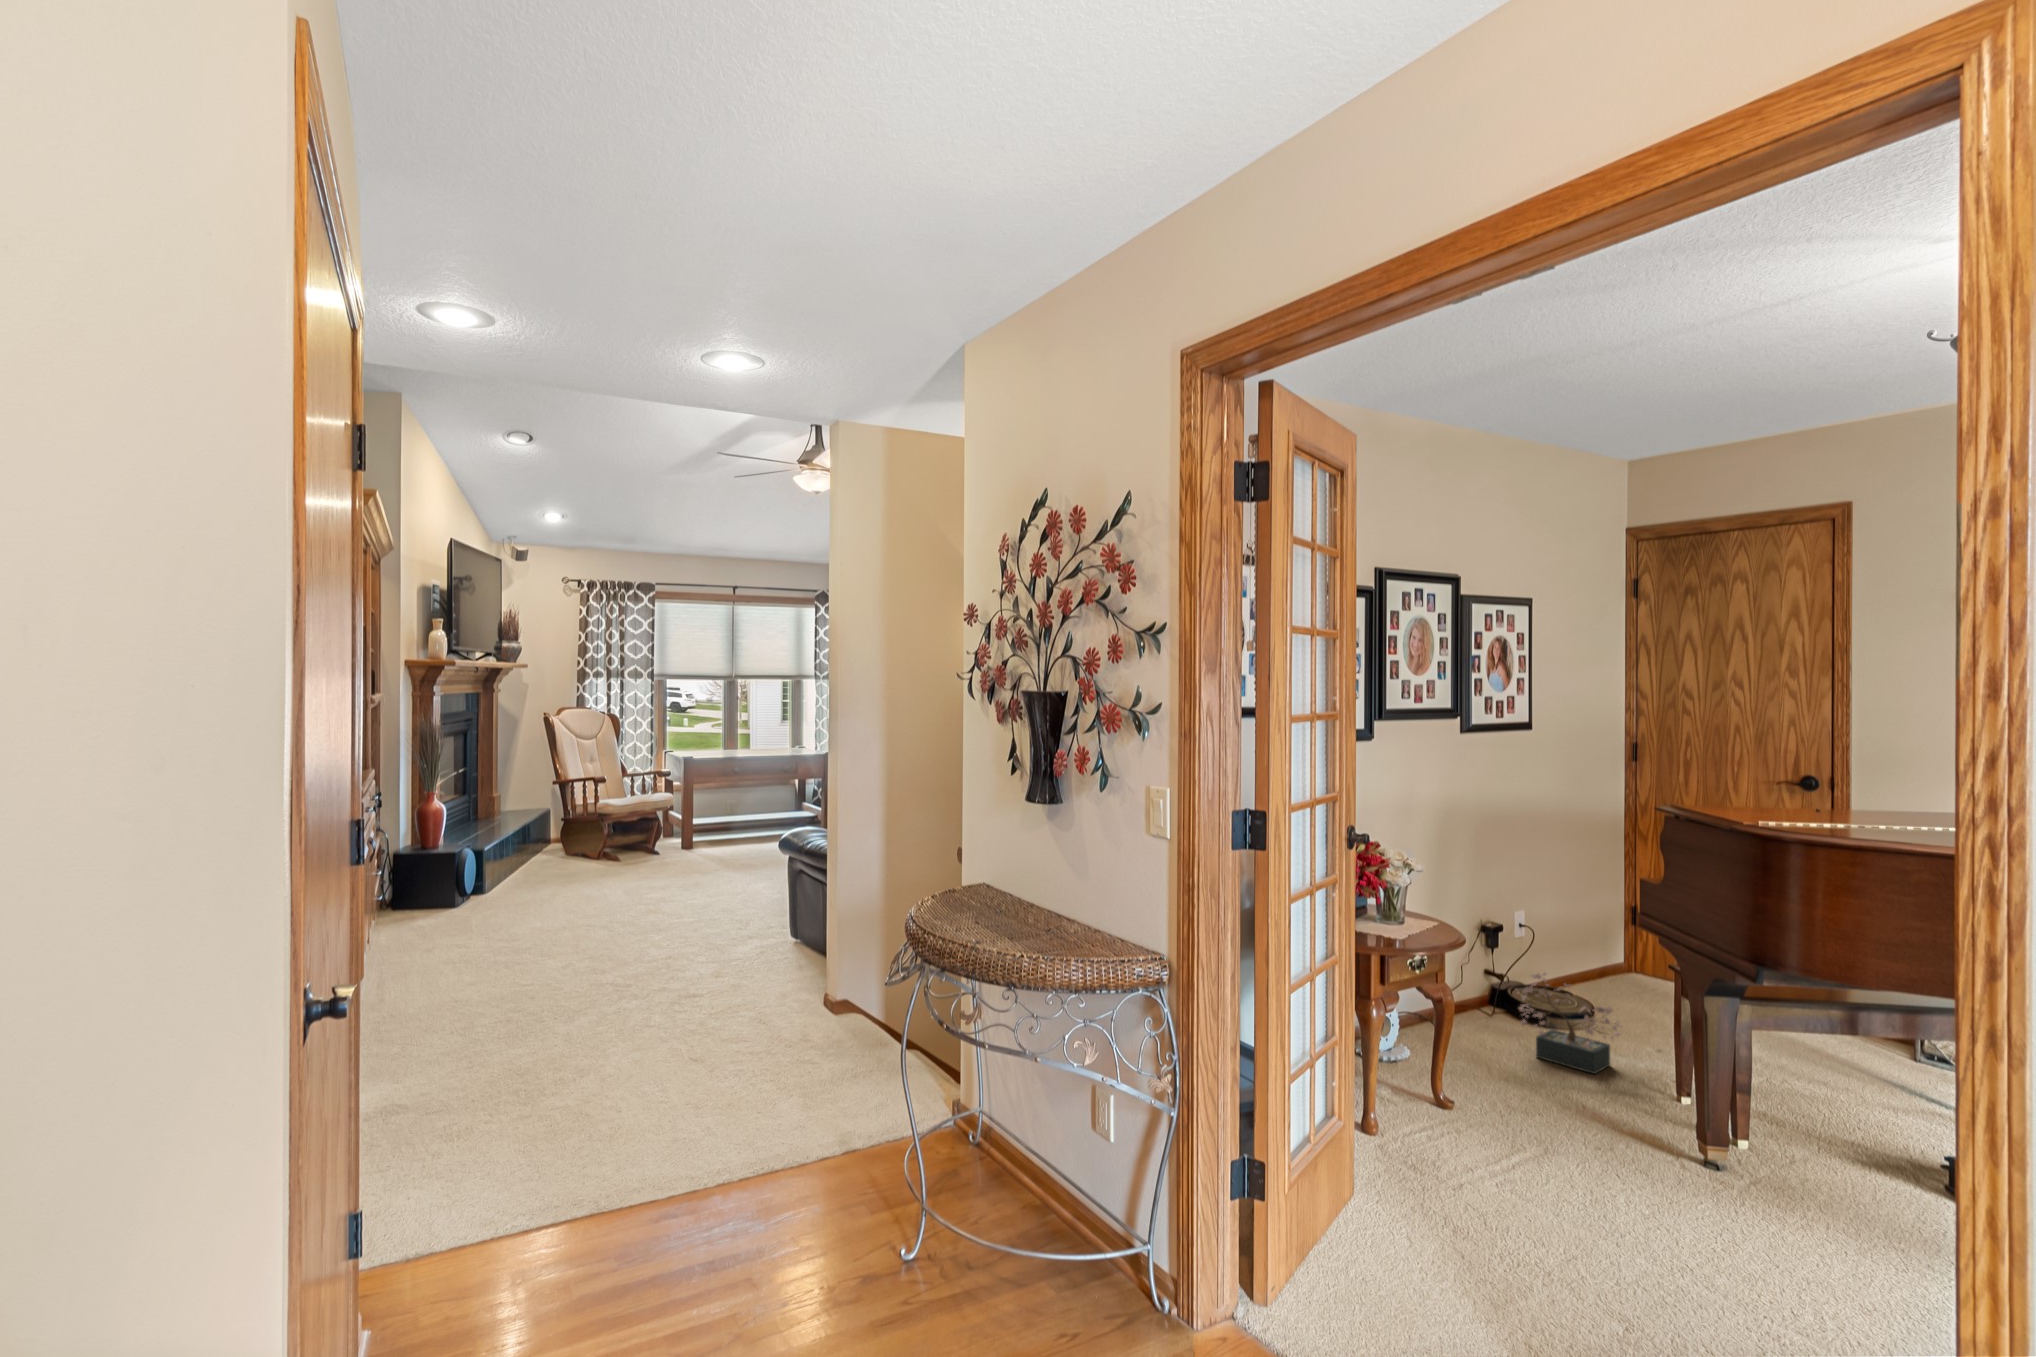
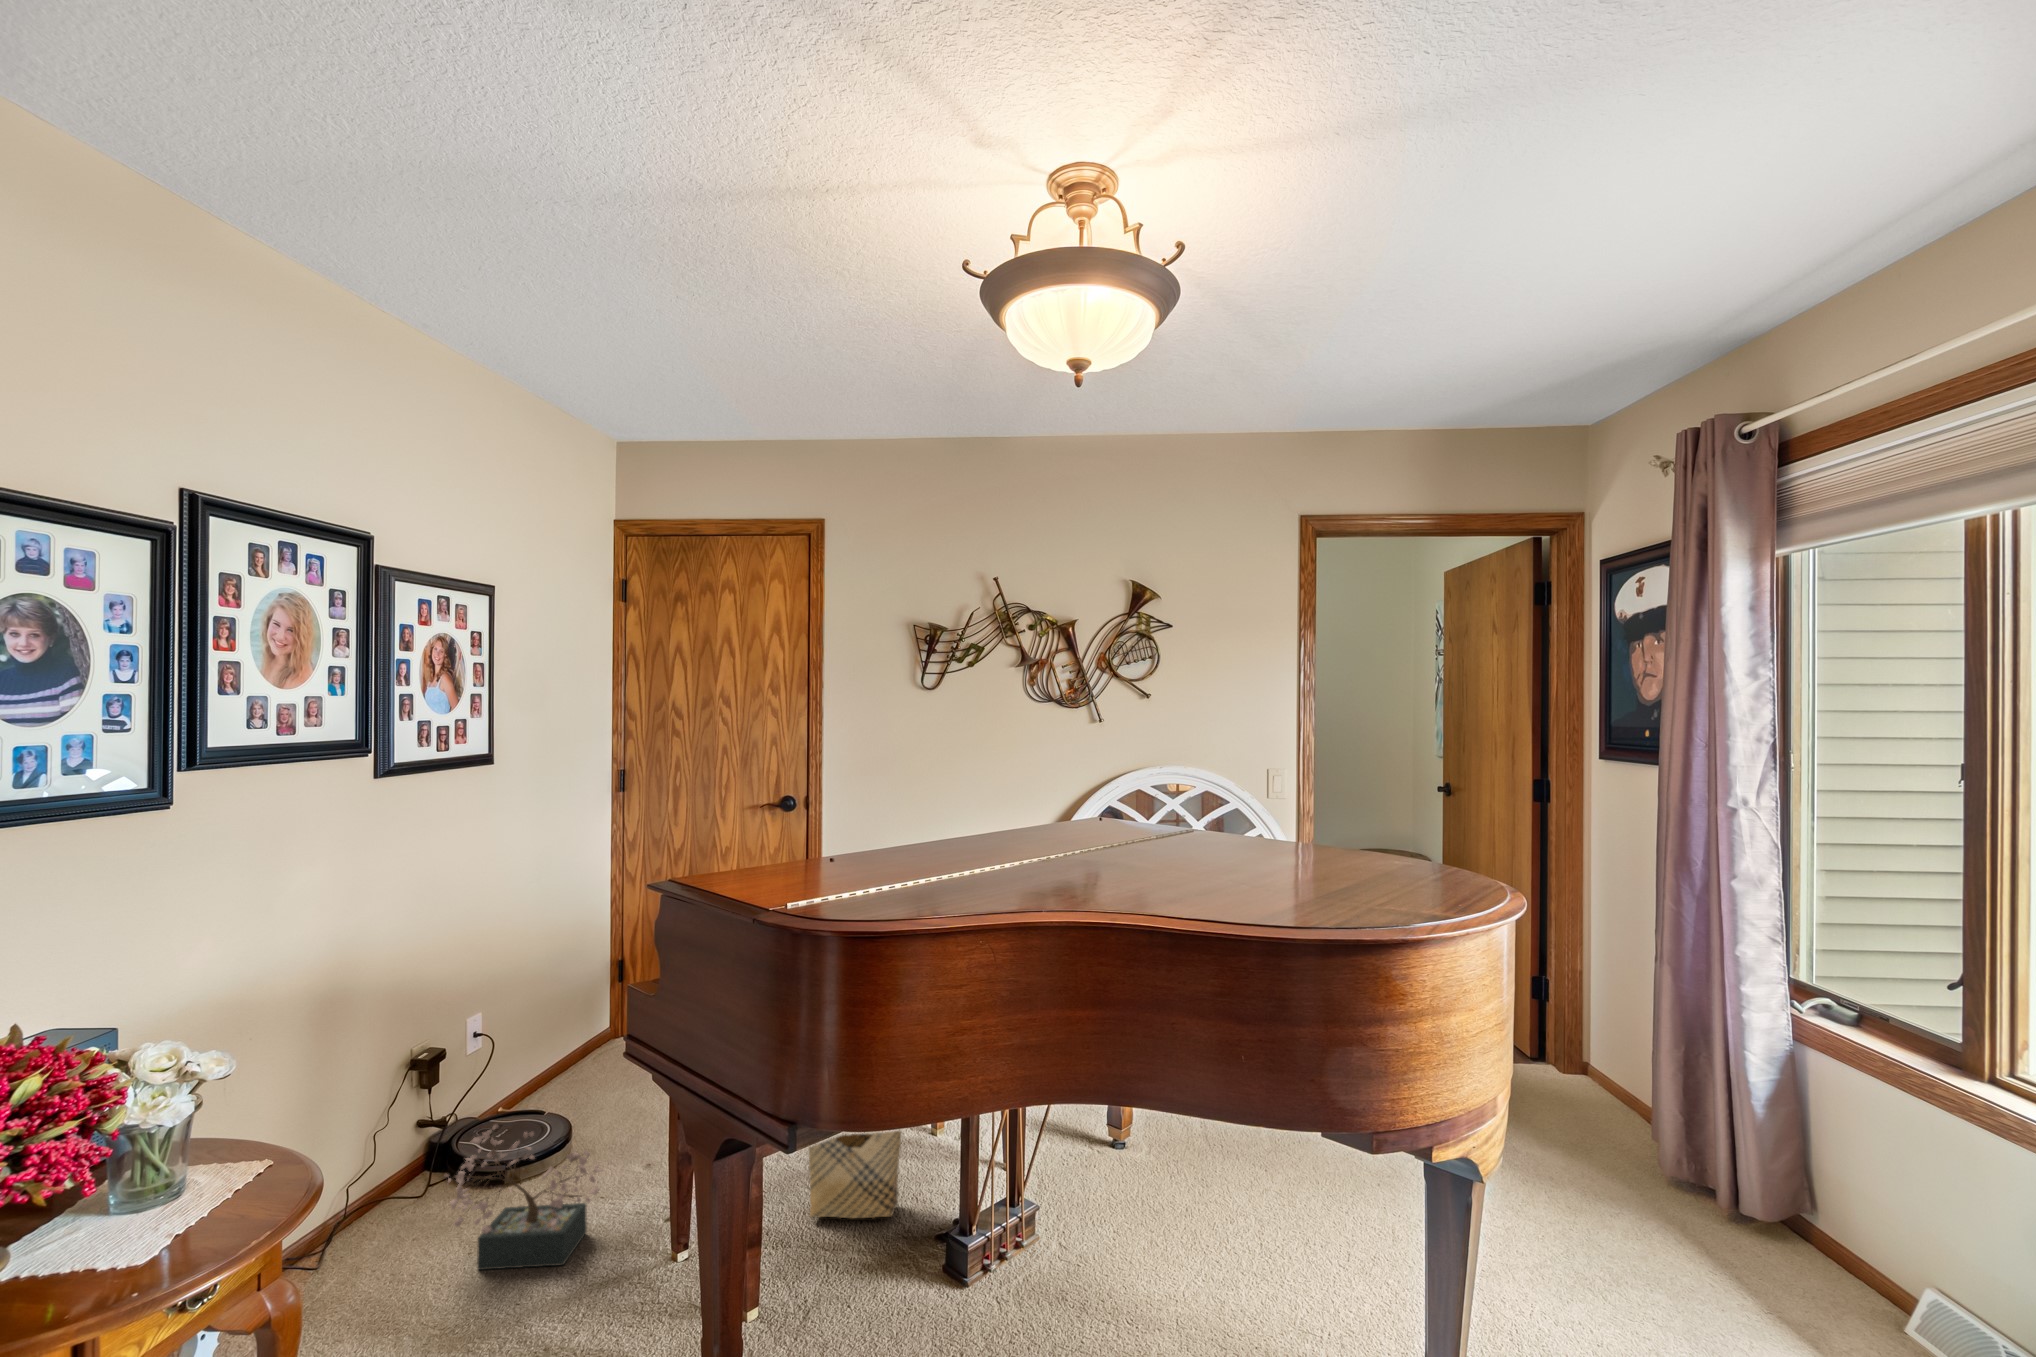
woven basket: none [1803,1015,1911,1144] -> present [808,1131,901,1218]

